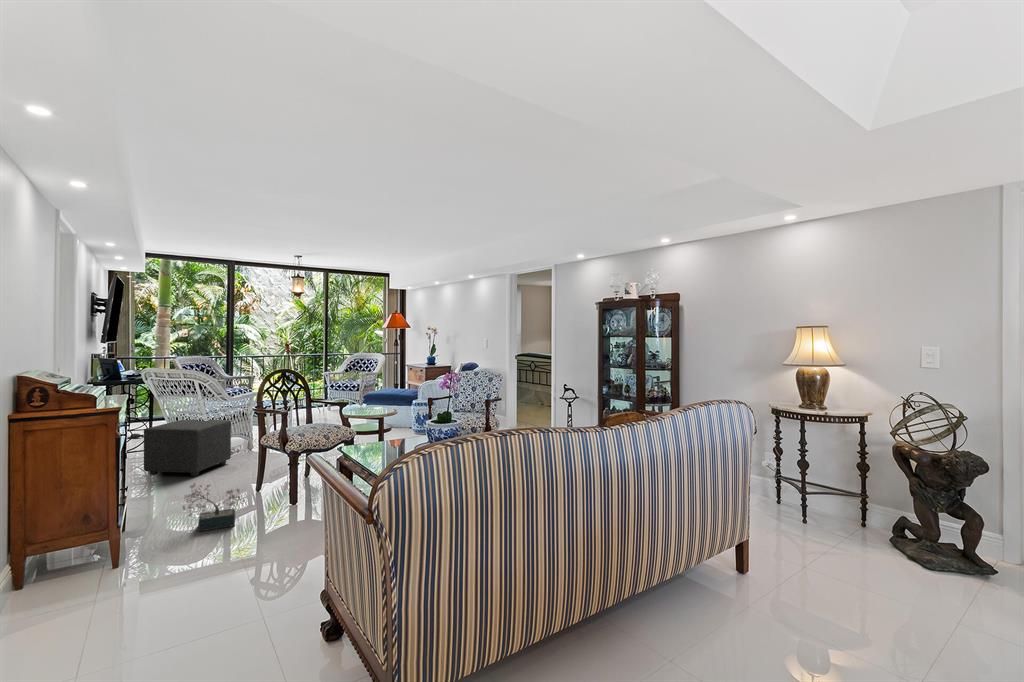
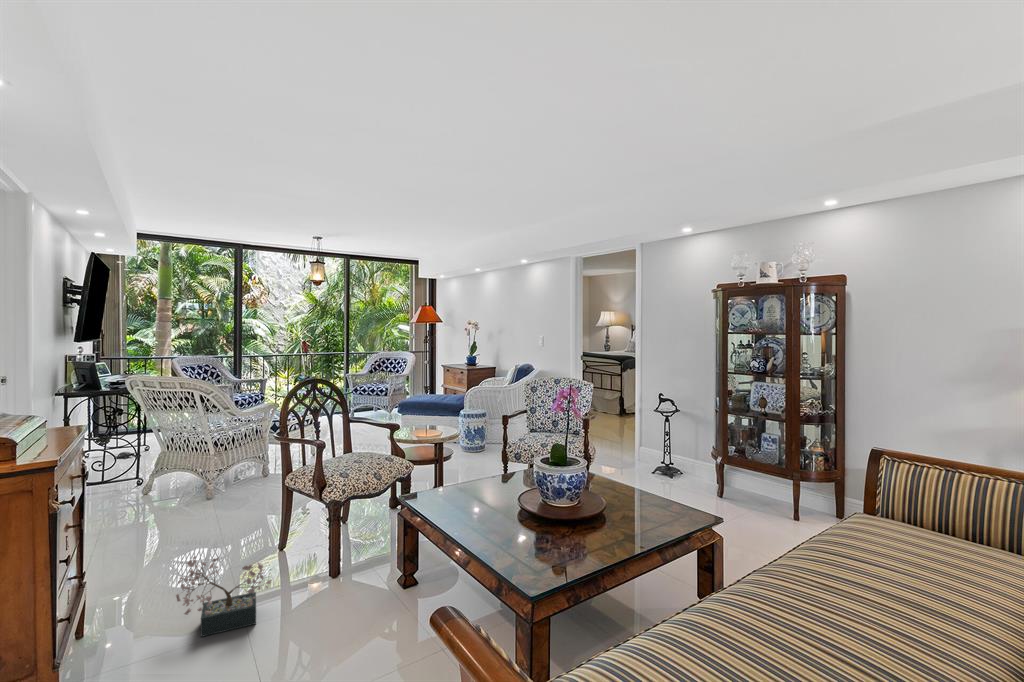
ottoman: present [144,419,231,476] -> none [126,442,242,522]

